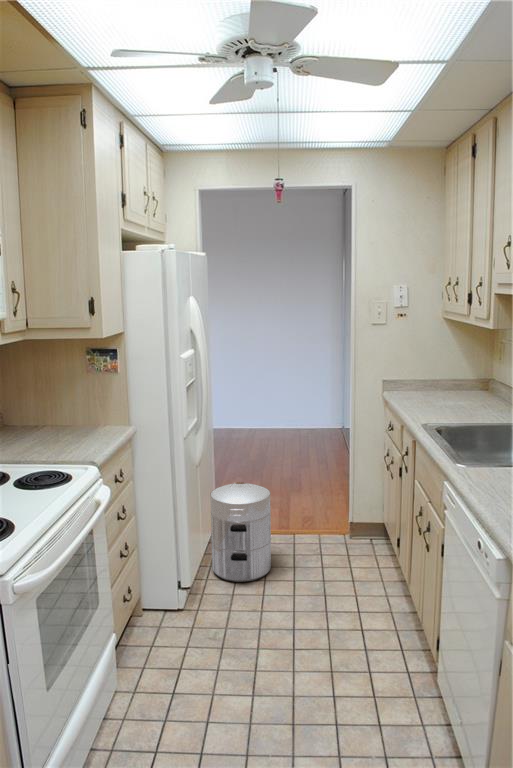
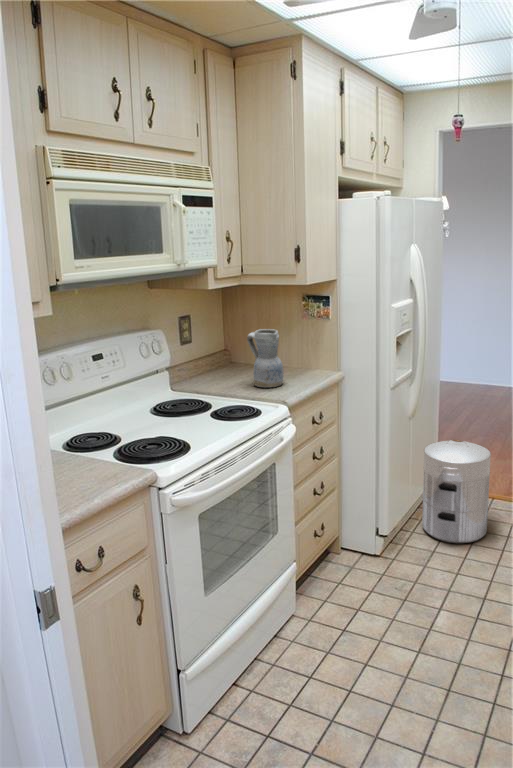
ceramic pitcher: none [36,385,80,448] -> present [247,329,284,387]

